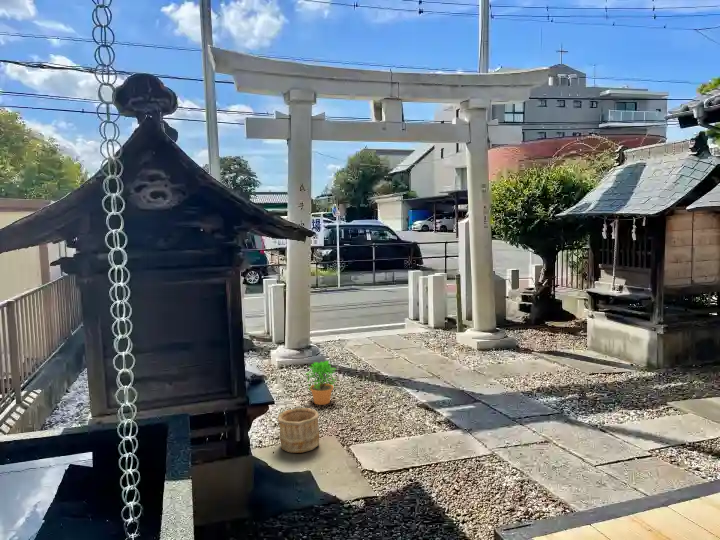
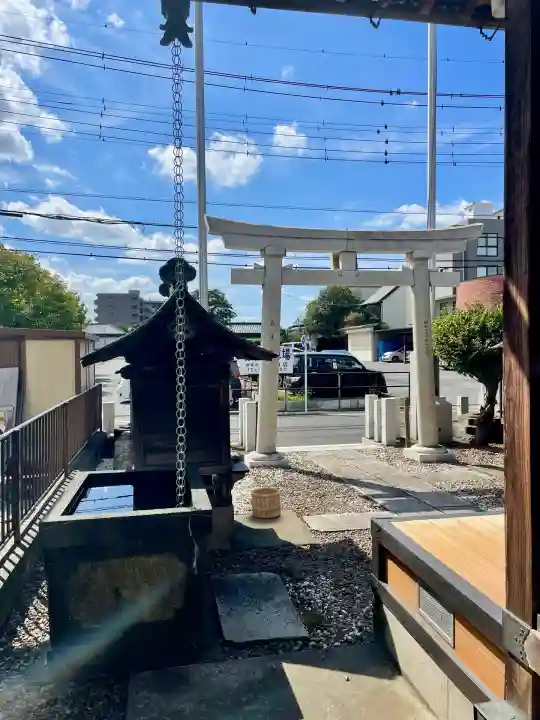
potted plant: present [307,361,336,405] -> none [270,458,299,493]

